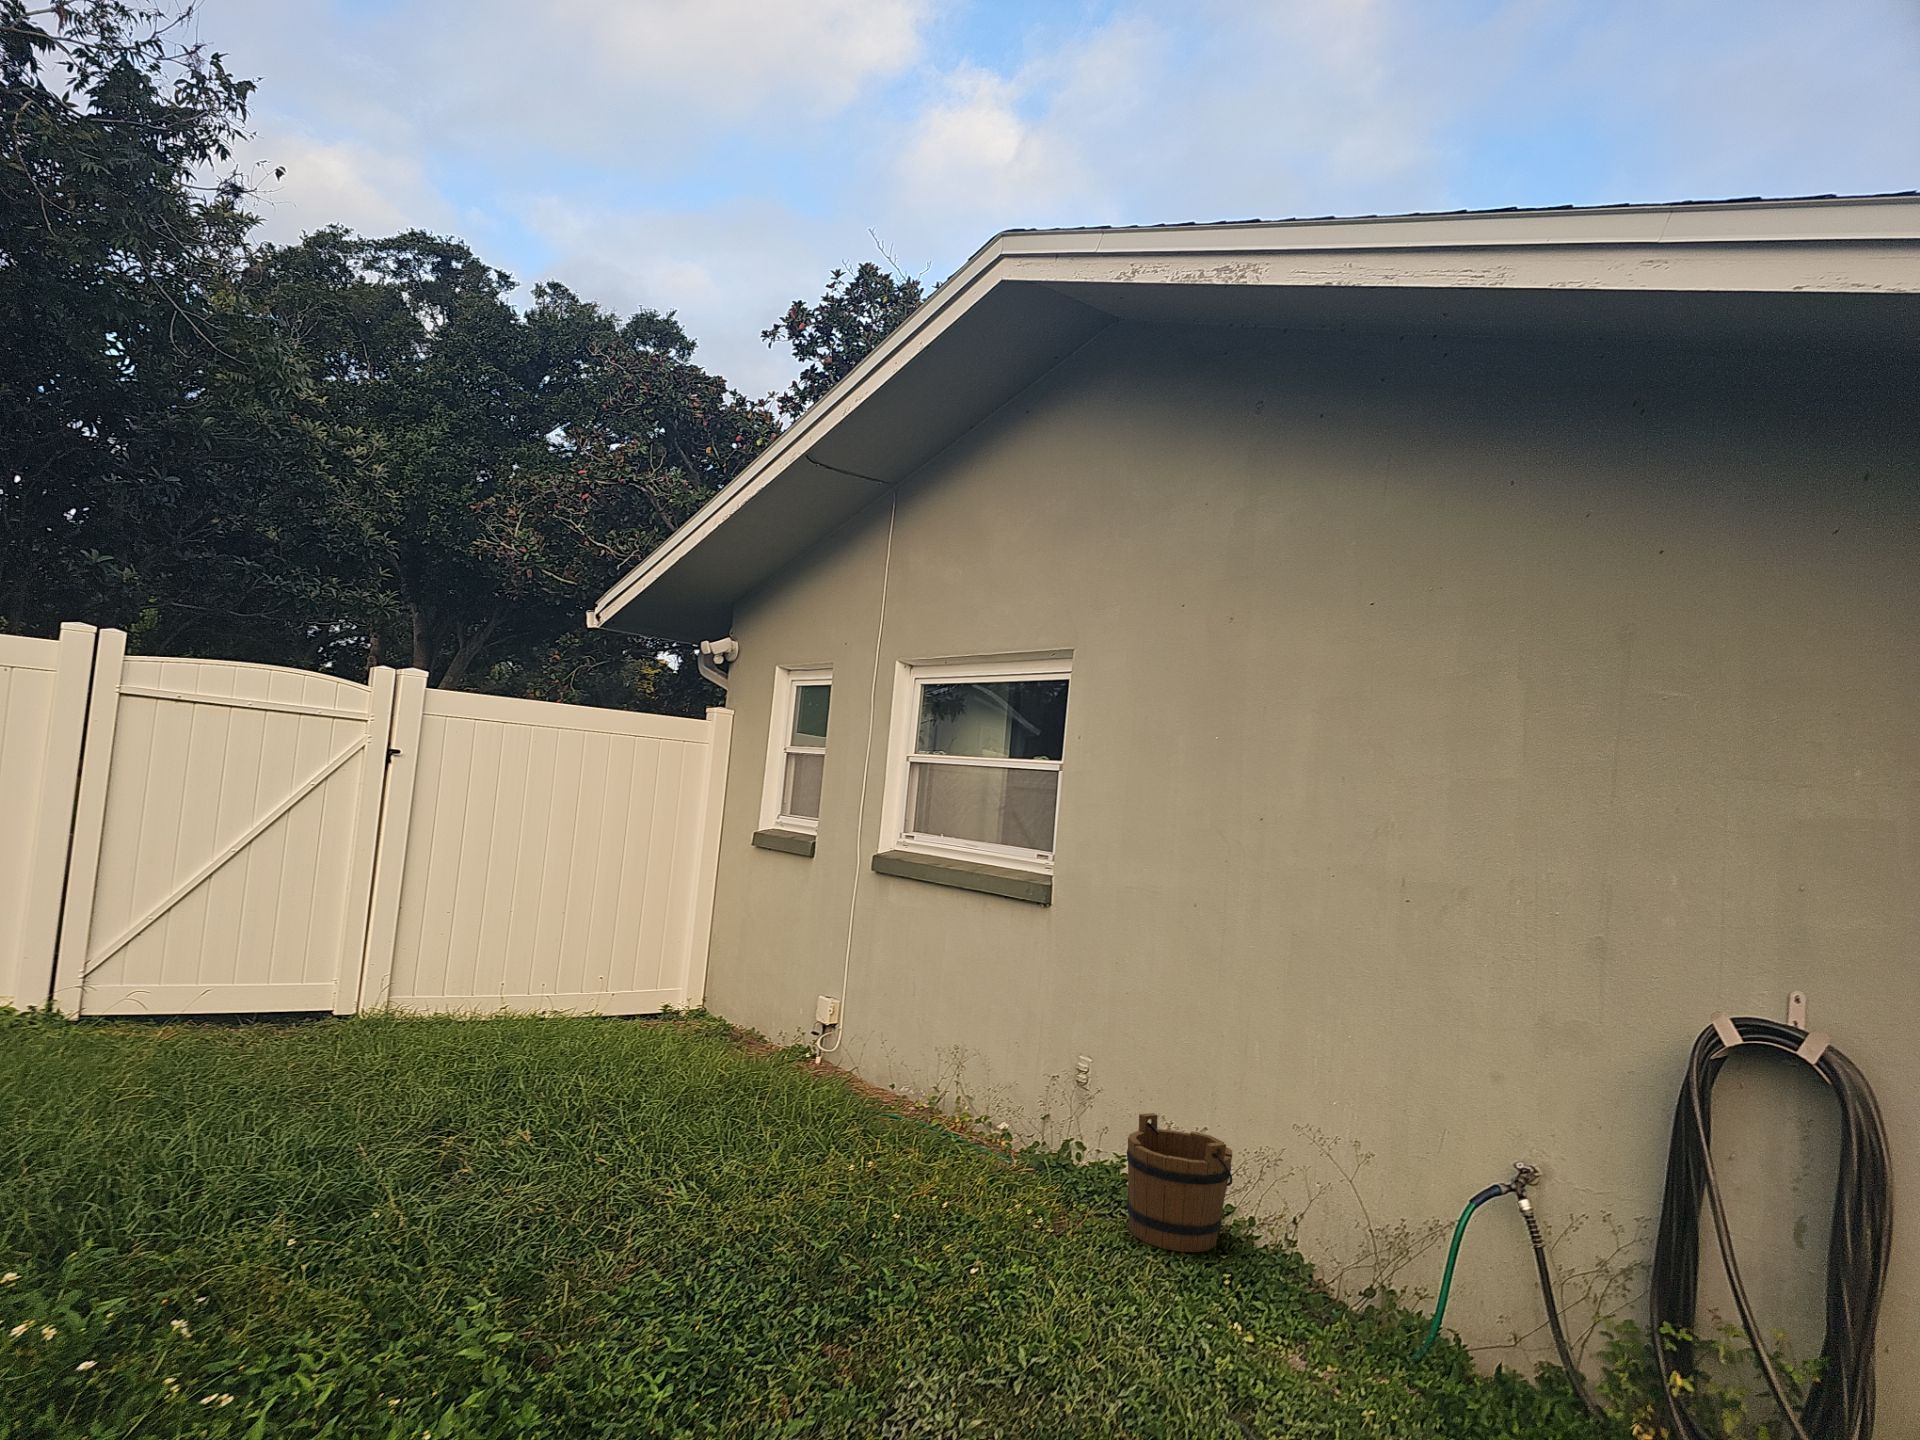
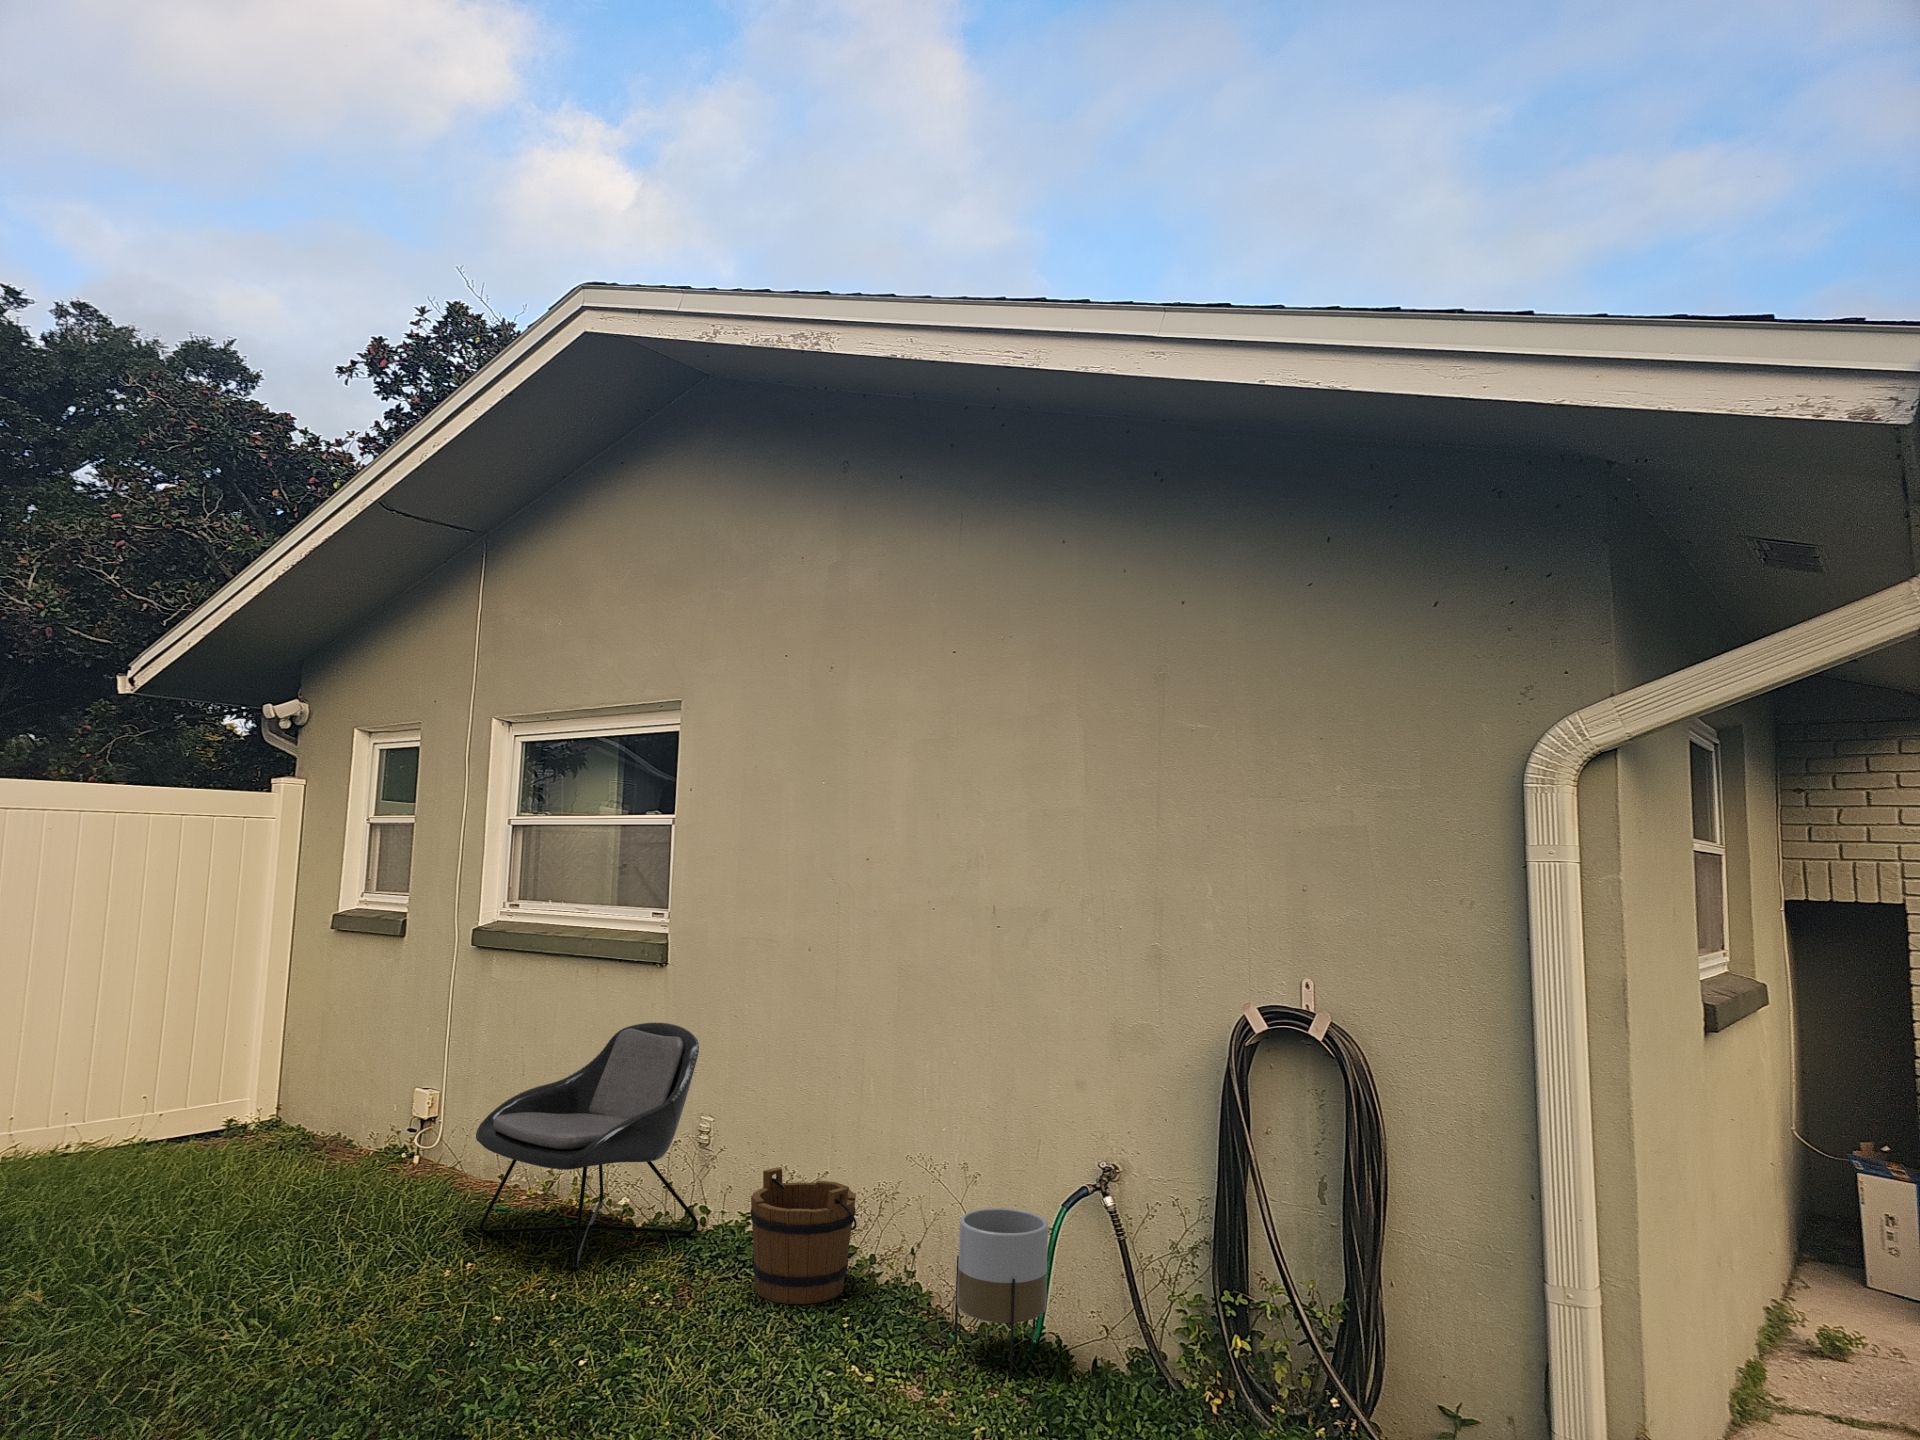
lounge chair: none [876,960,1077,1181] -> present [476,1022,699,1270]
planter: none [1338,1187,1450,1366] -> present [954,1208,1048,1374]

